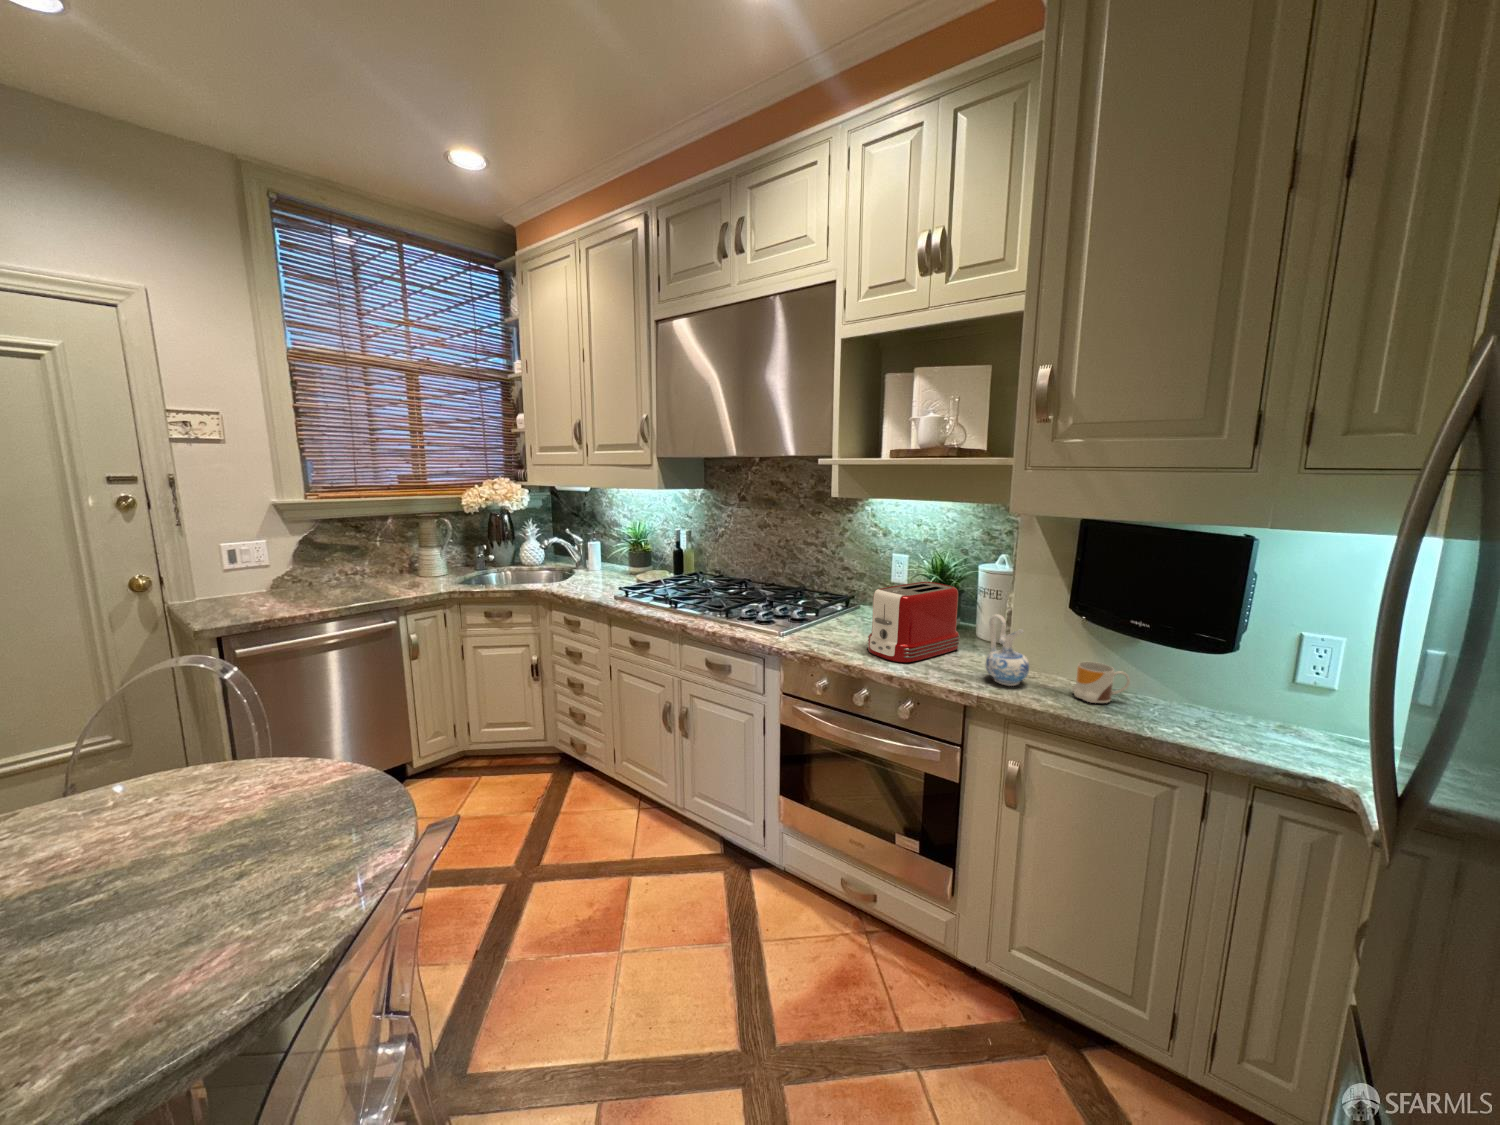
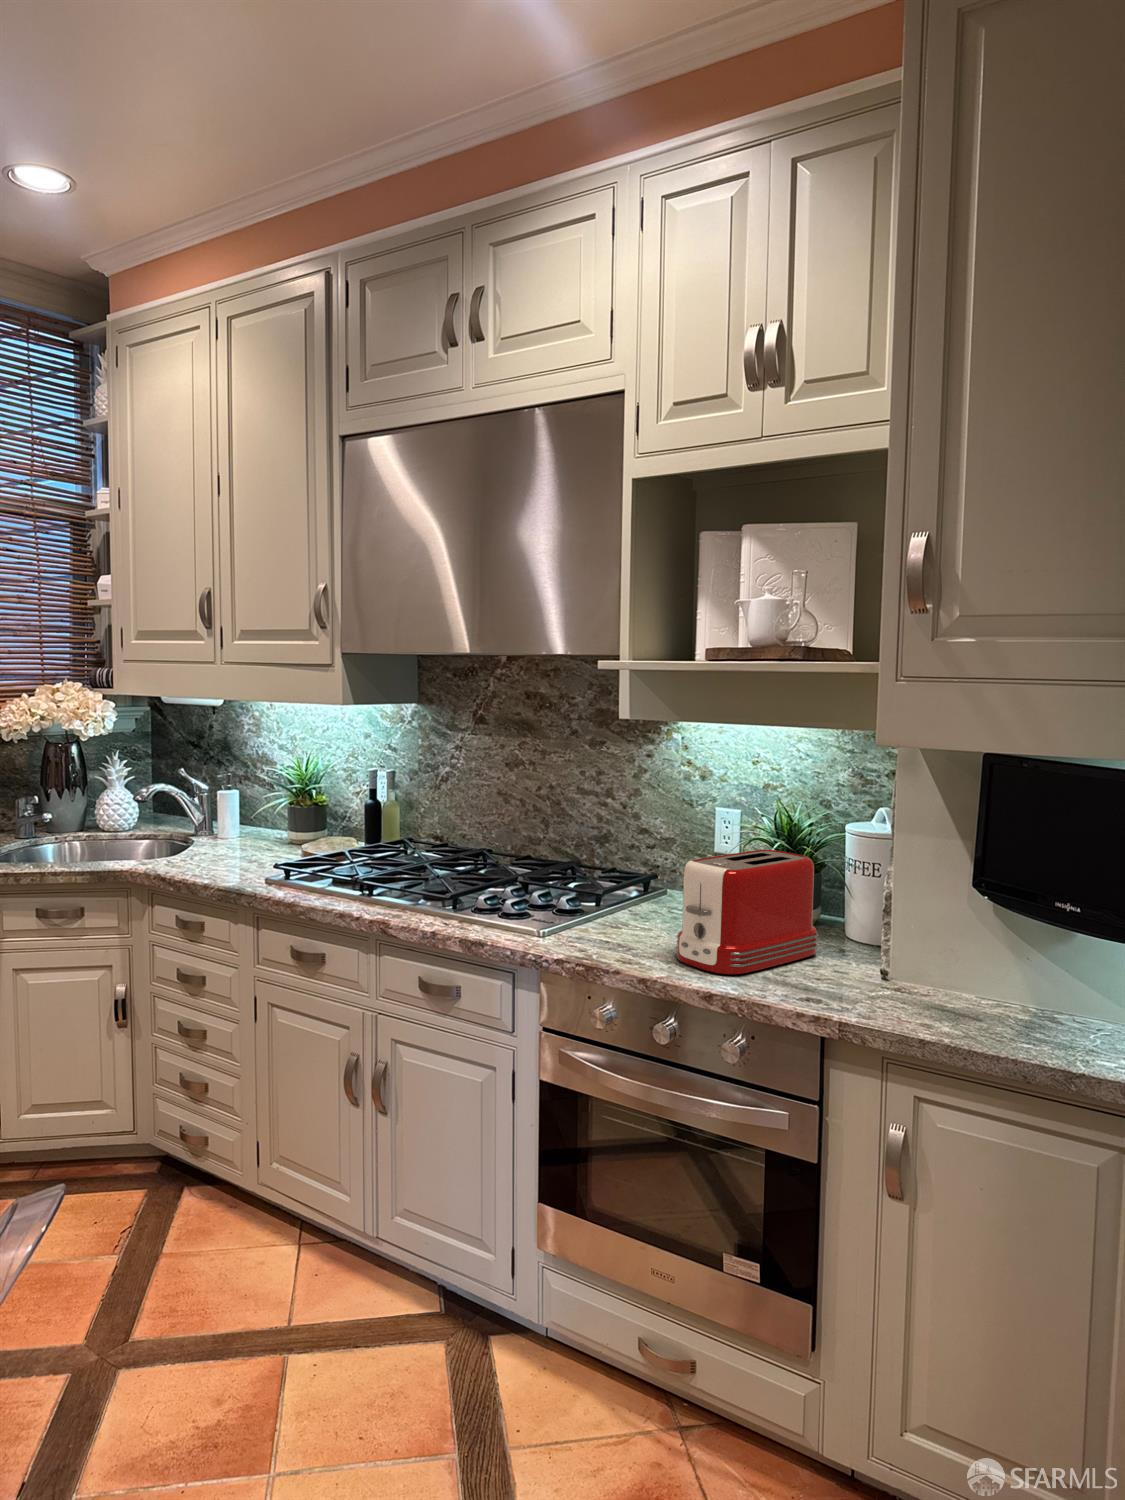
ceramic pitcher: present [985,614,1029,686] -> none [852,896,916,1005]
mug: present [1073,662,1130,703] -> none [979,966,1059,1027]

